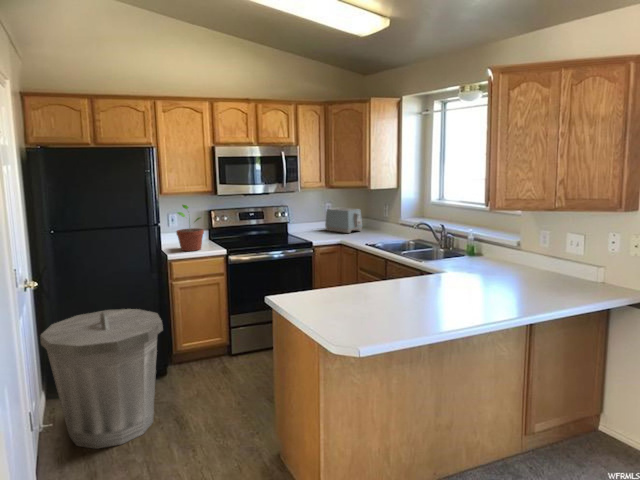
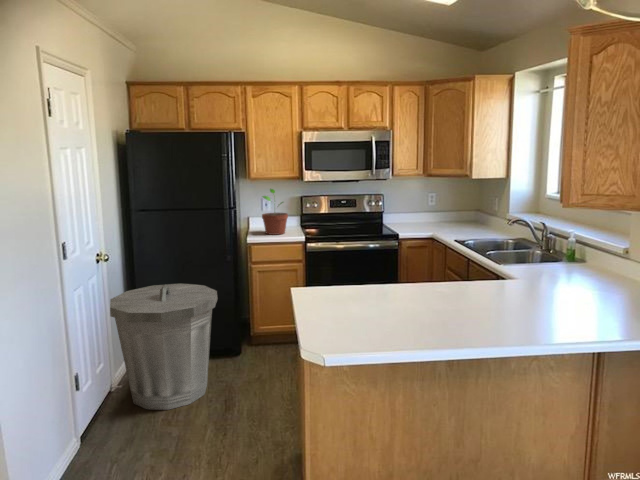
toaster: present [325,207,362,233] -> none [426,199,466,227]

